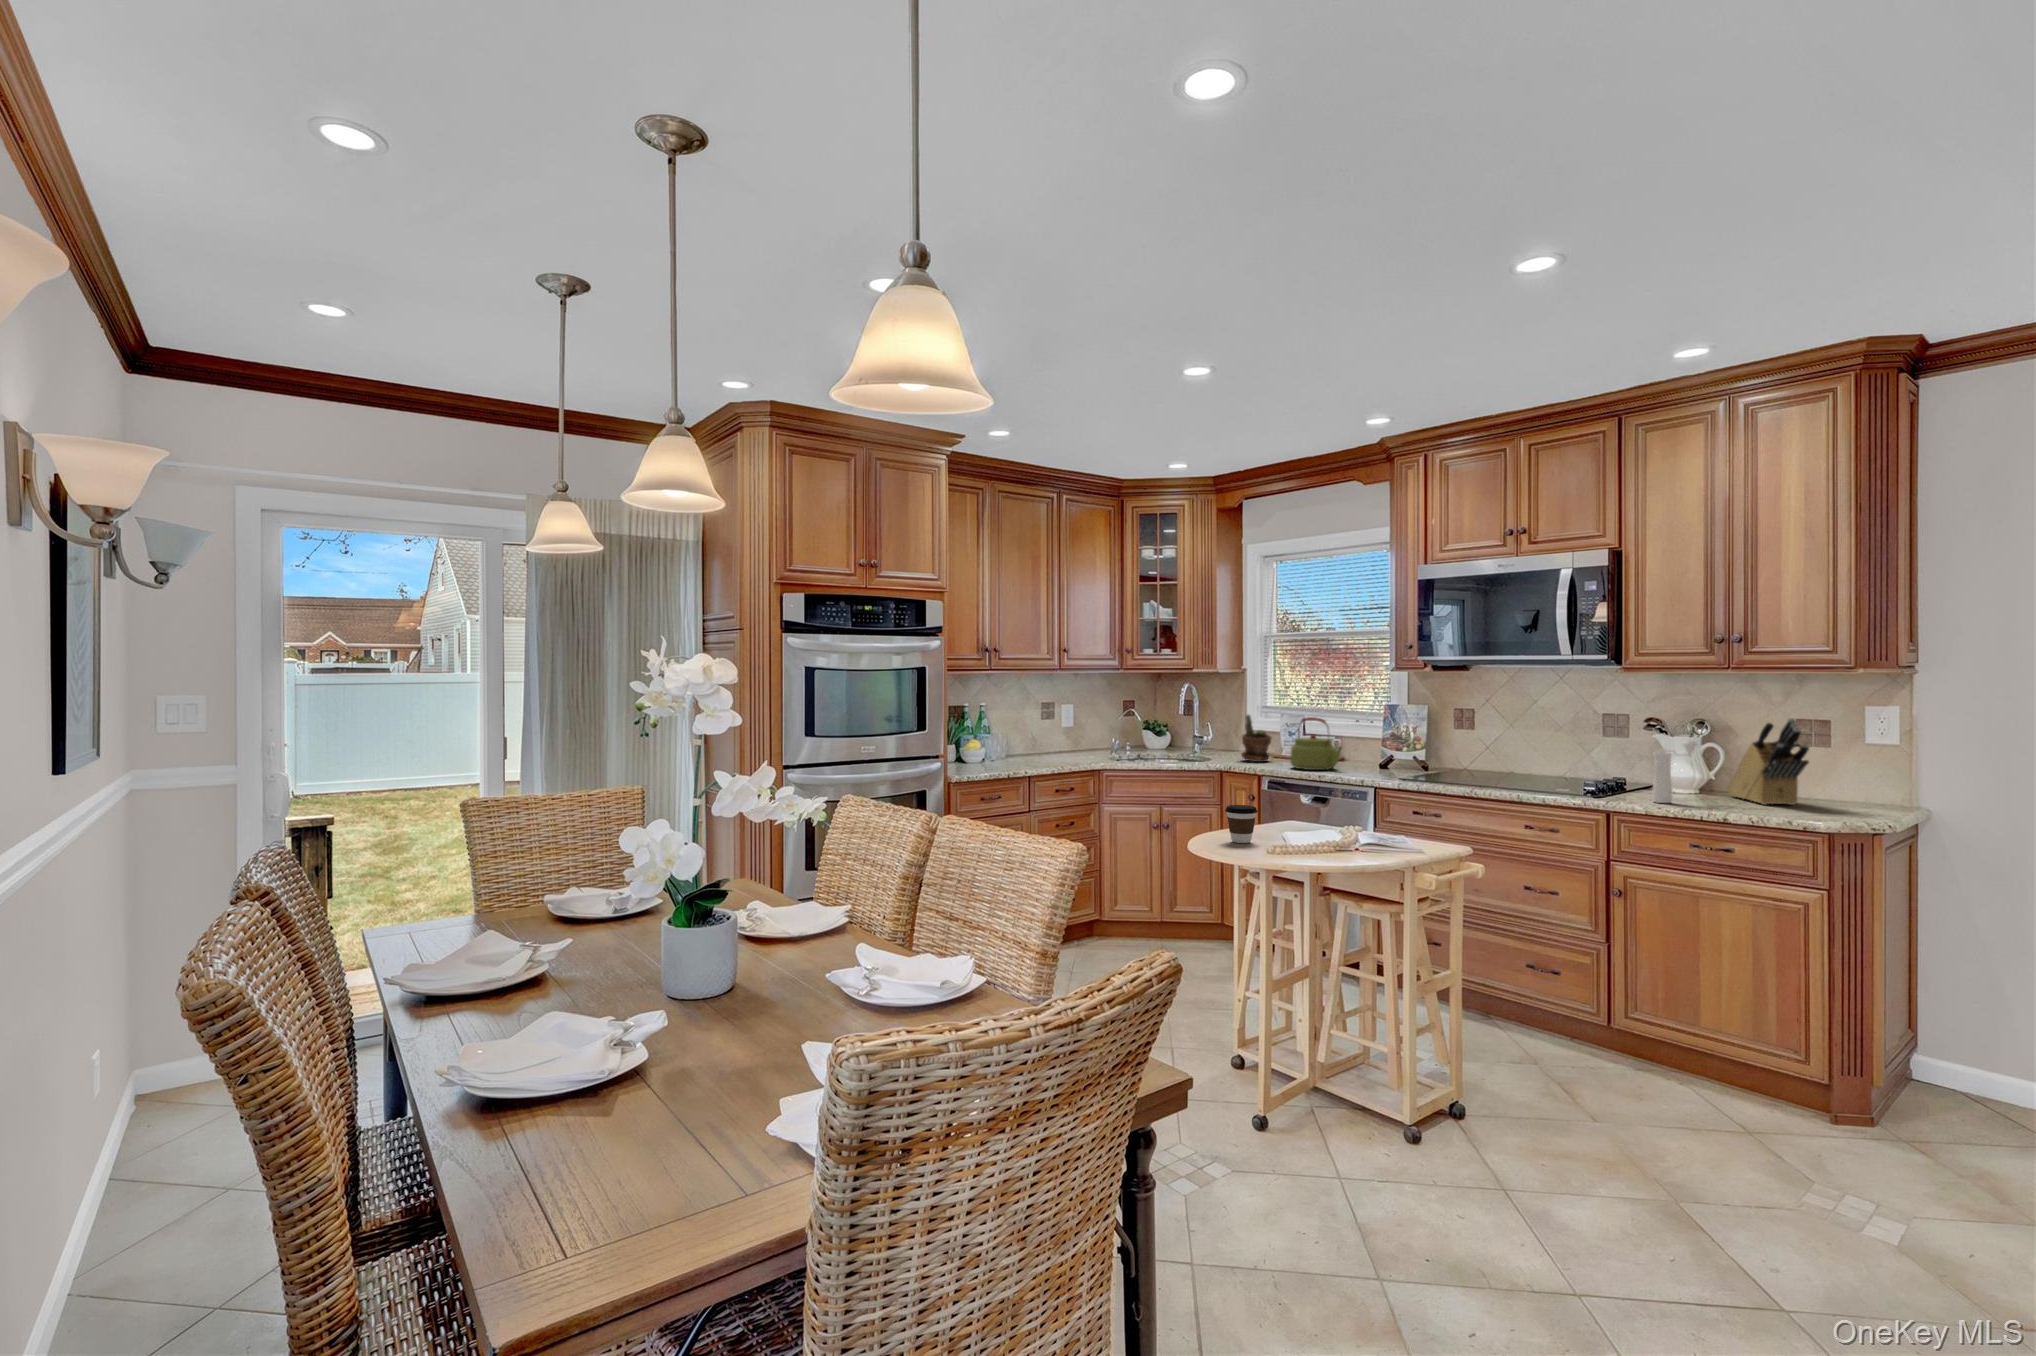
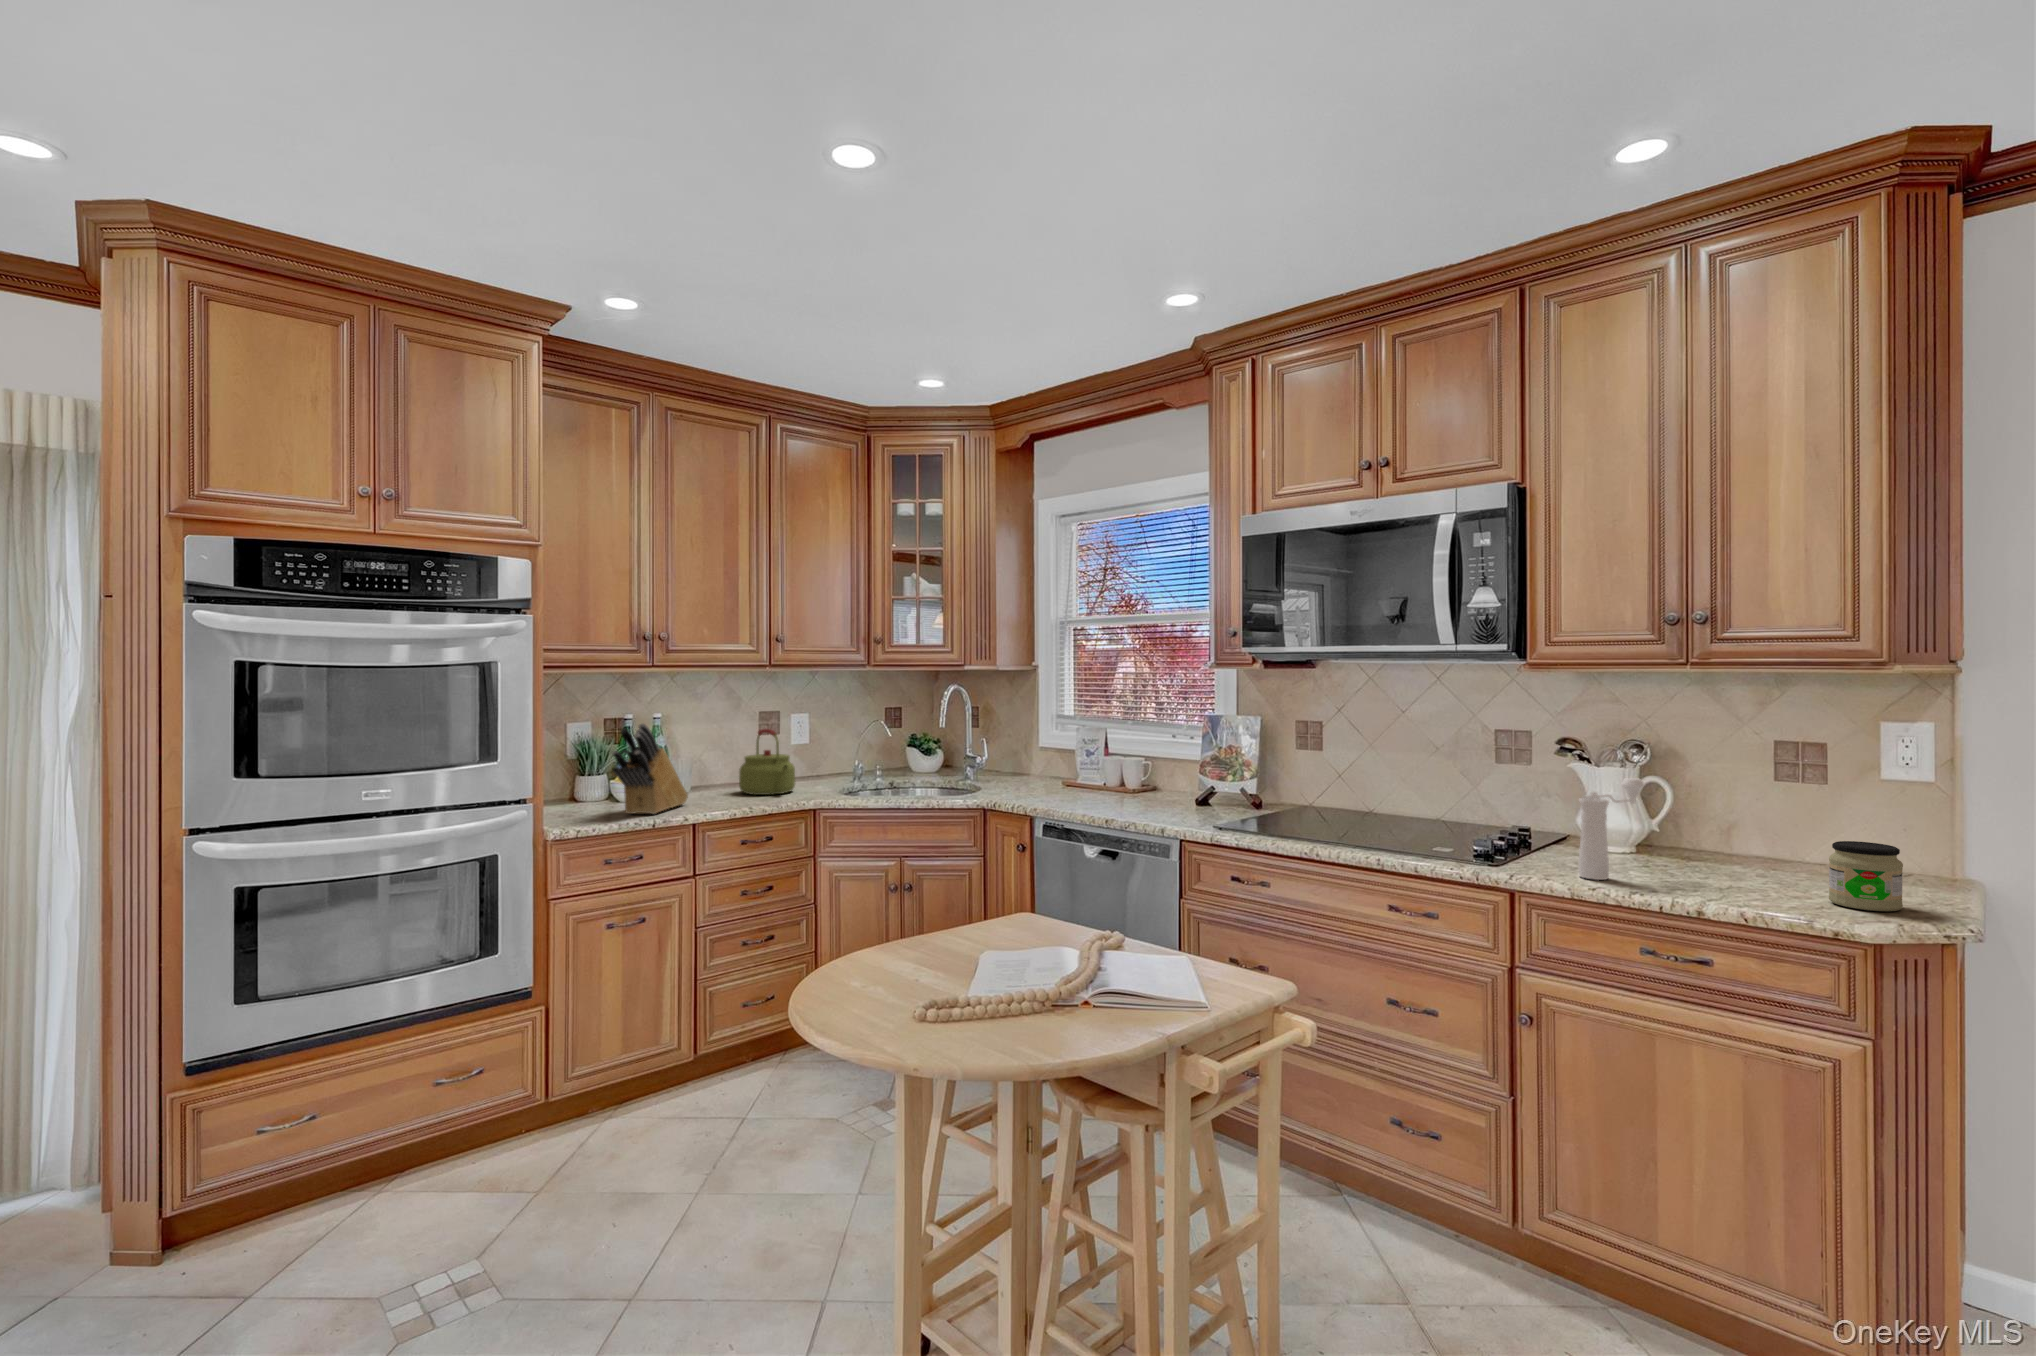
potted plant: present [1241,715,1272,762] -> none [1016,729,1058,796]
kettle: present [1290,717,1342,770] -> present [739,729,795,795]
knife block: present [1727,718,1809,805] -> present [612,723,688,814]
jar: none [1811,777,1855,817] -> present [1829,841,1903,911]
coffee cup: present [1225,805,1258,843] -> none [883,907,938,978]

